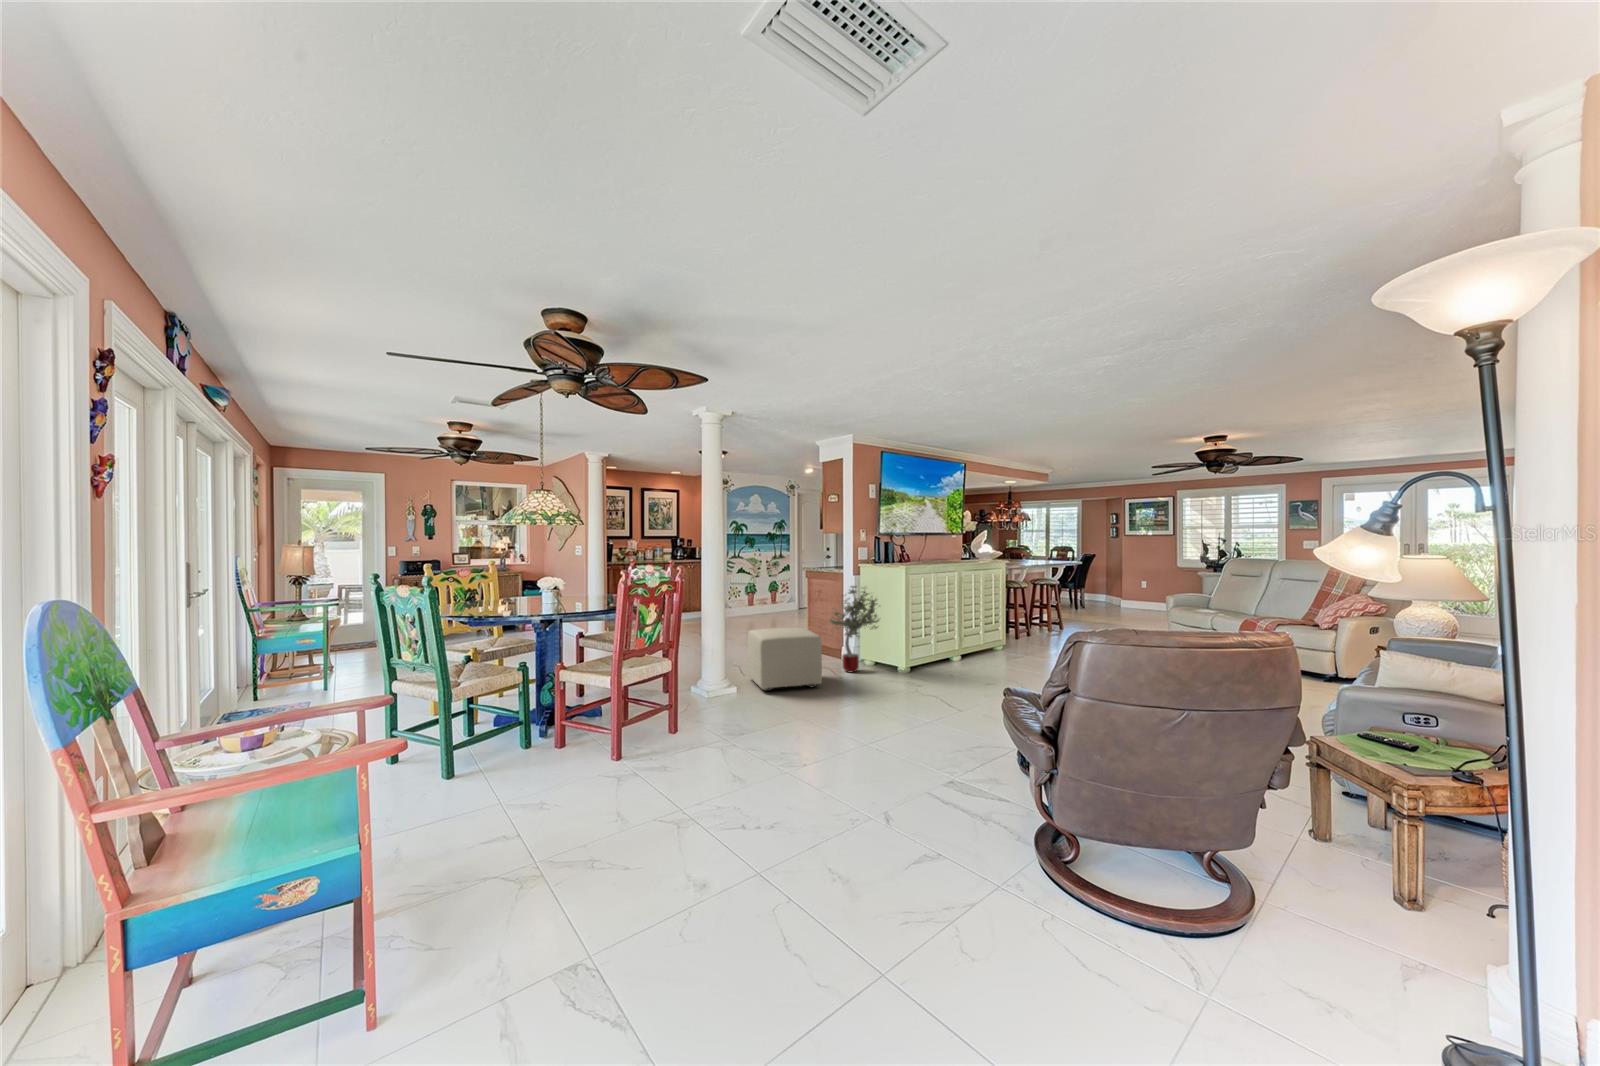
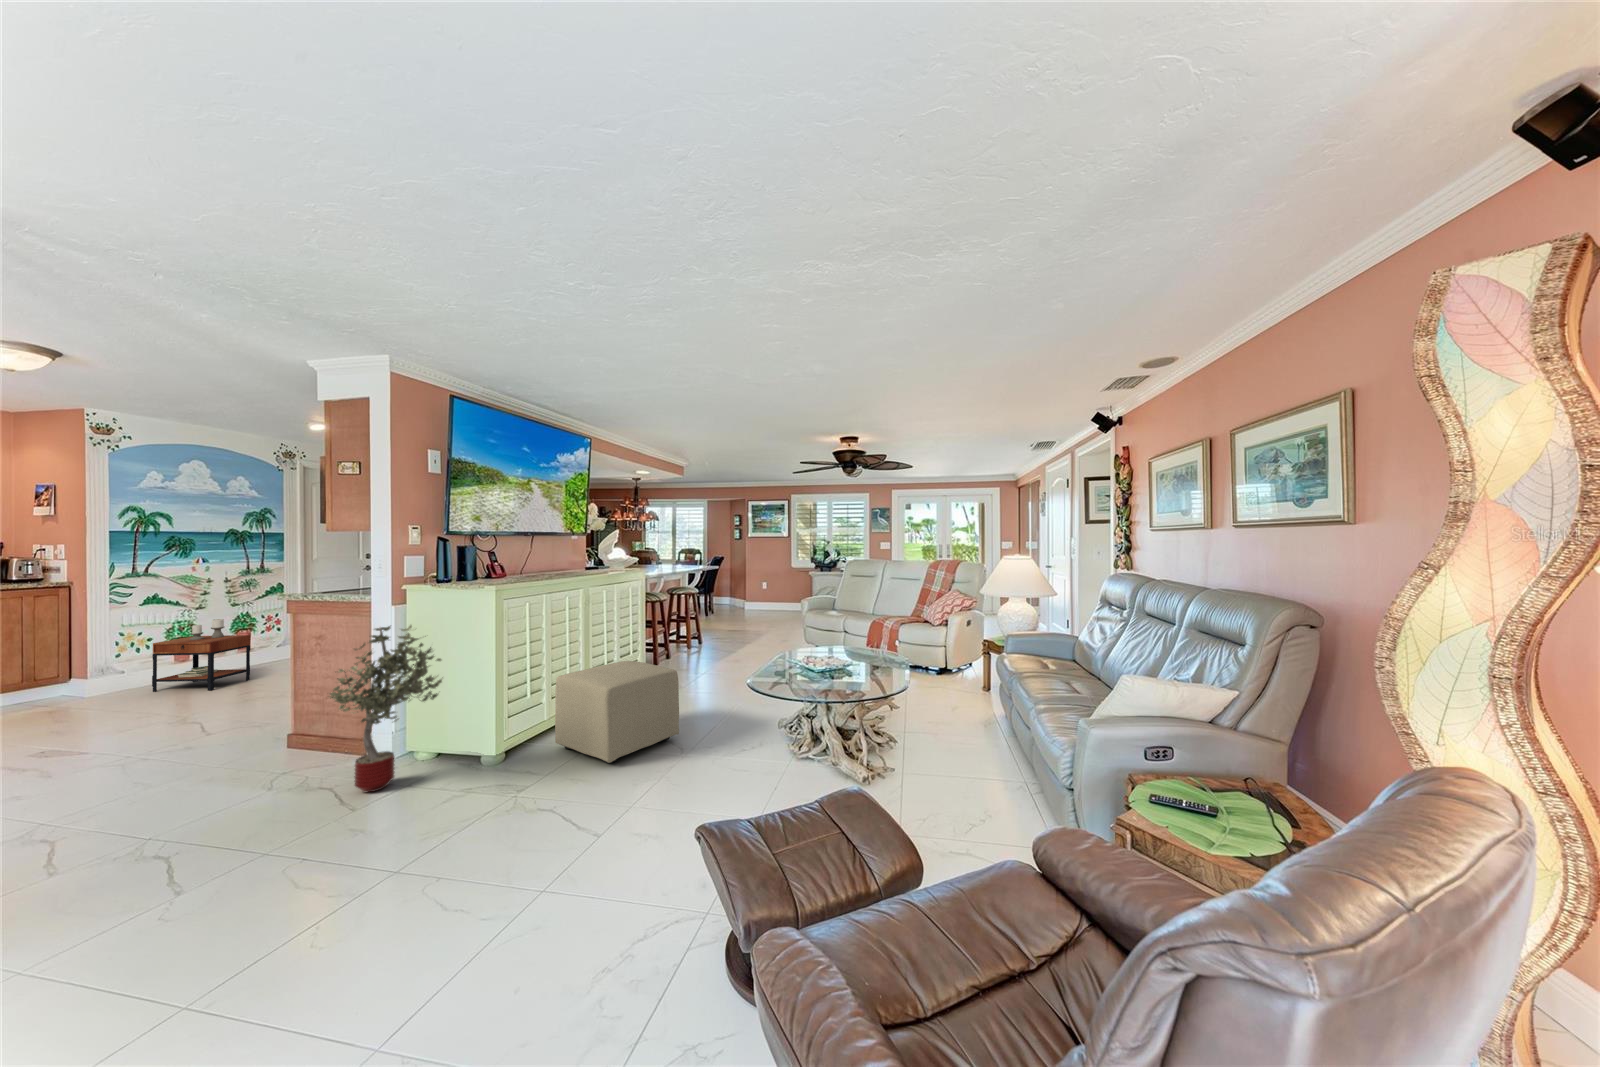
side table: none [735,583,773,623] -> present [152,619,251,692]
ottoman: present [748,627,822,691] -> present [555,661,679,763]

